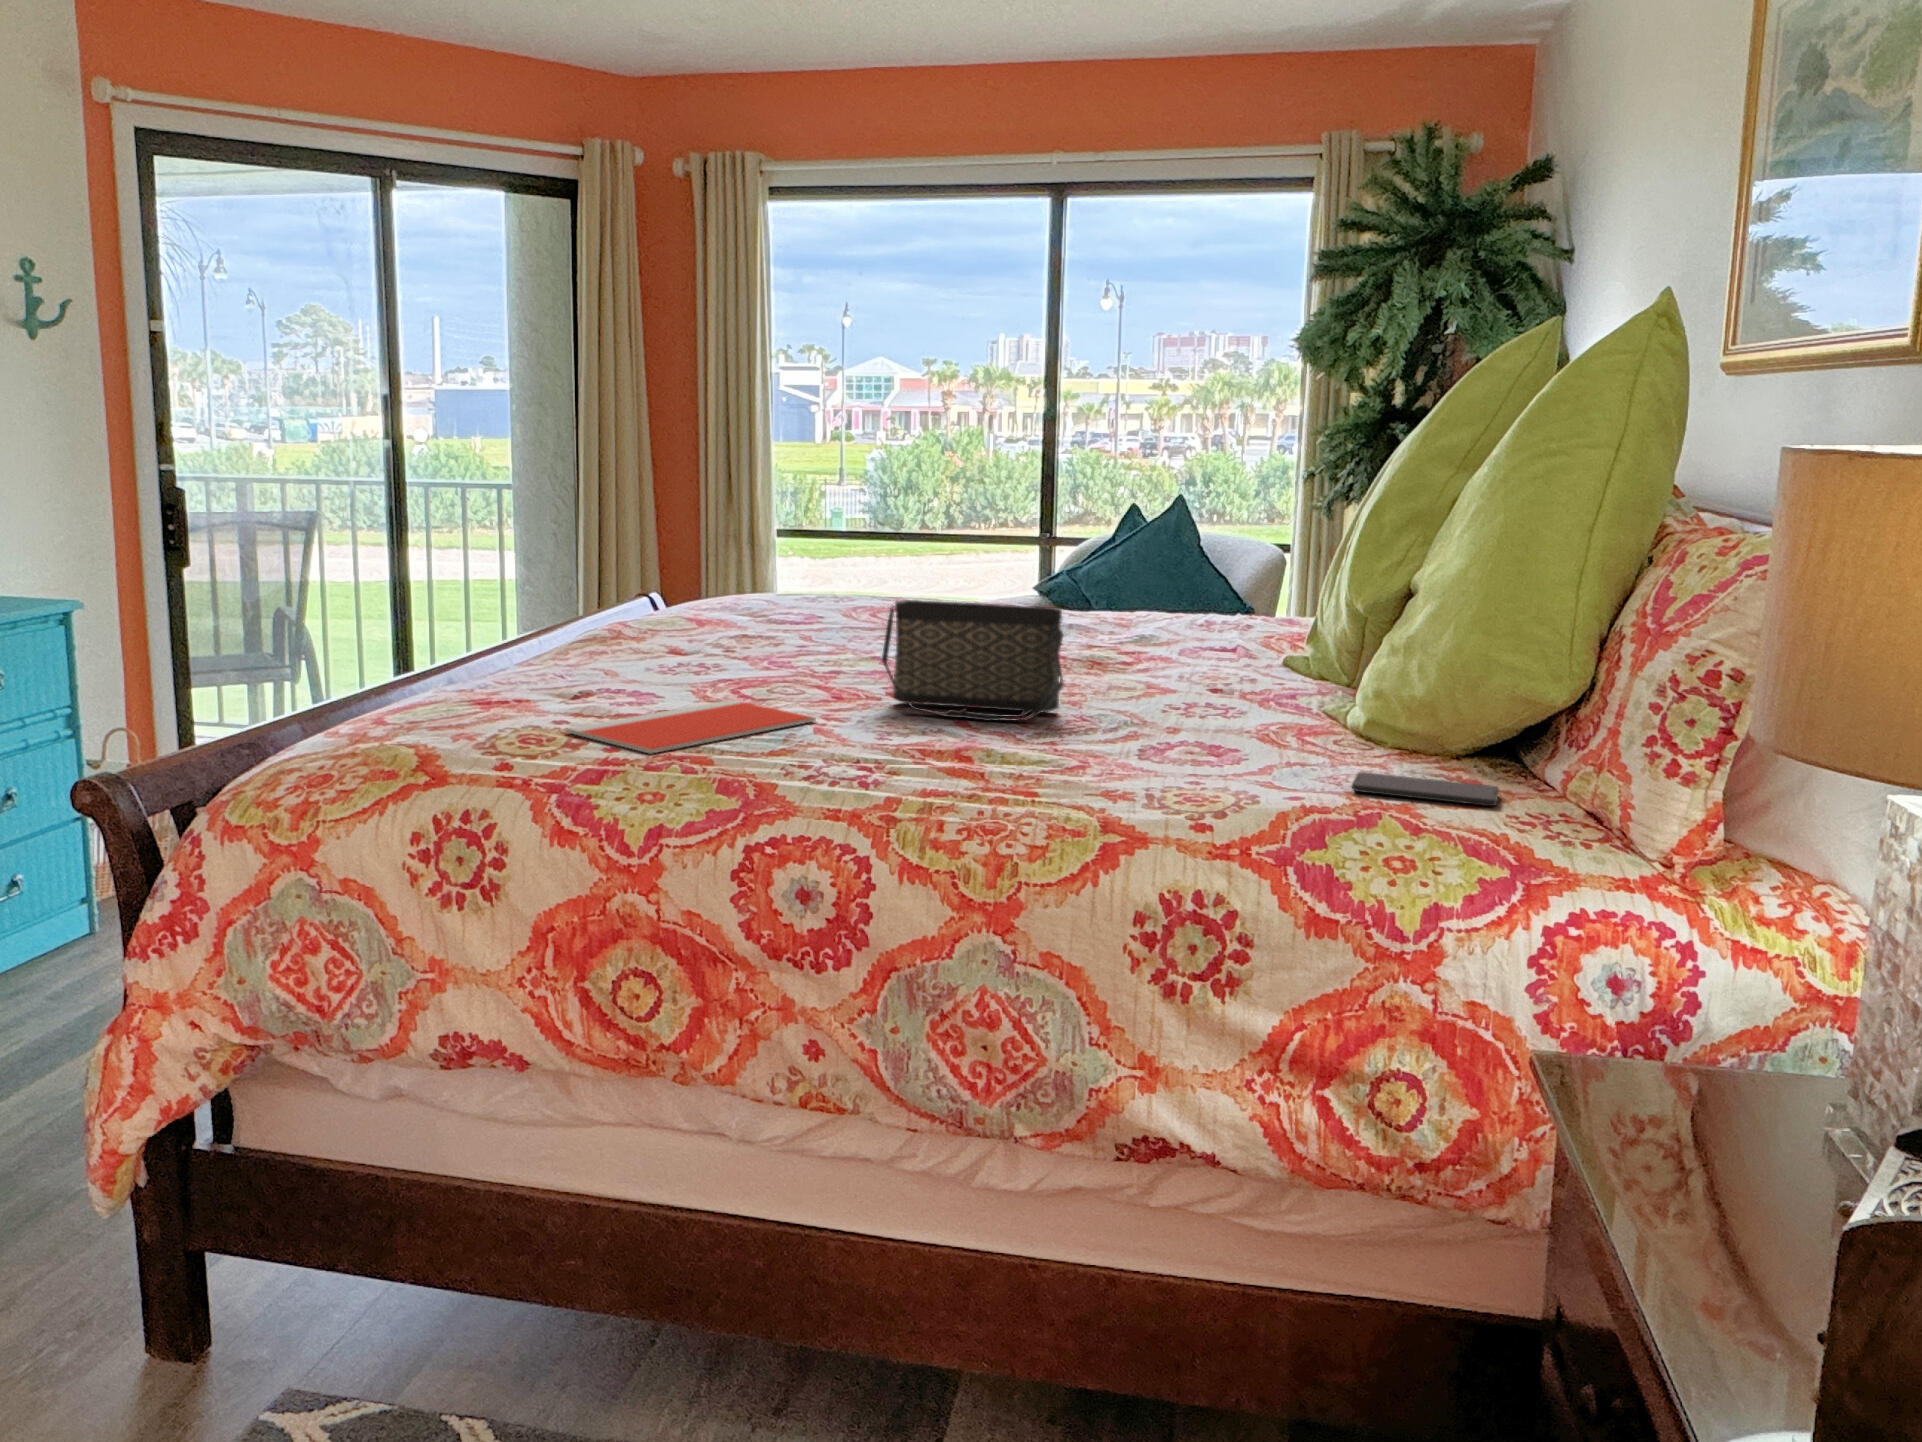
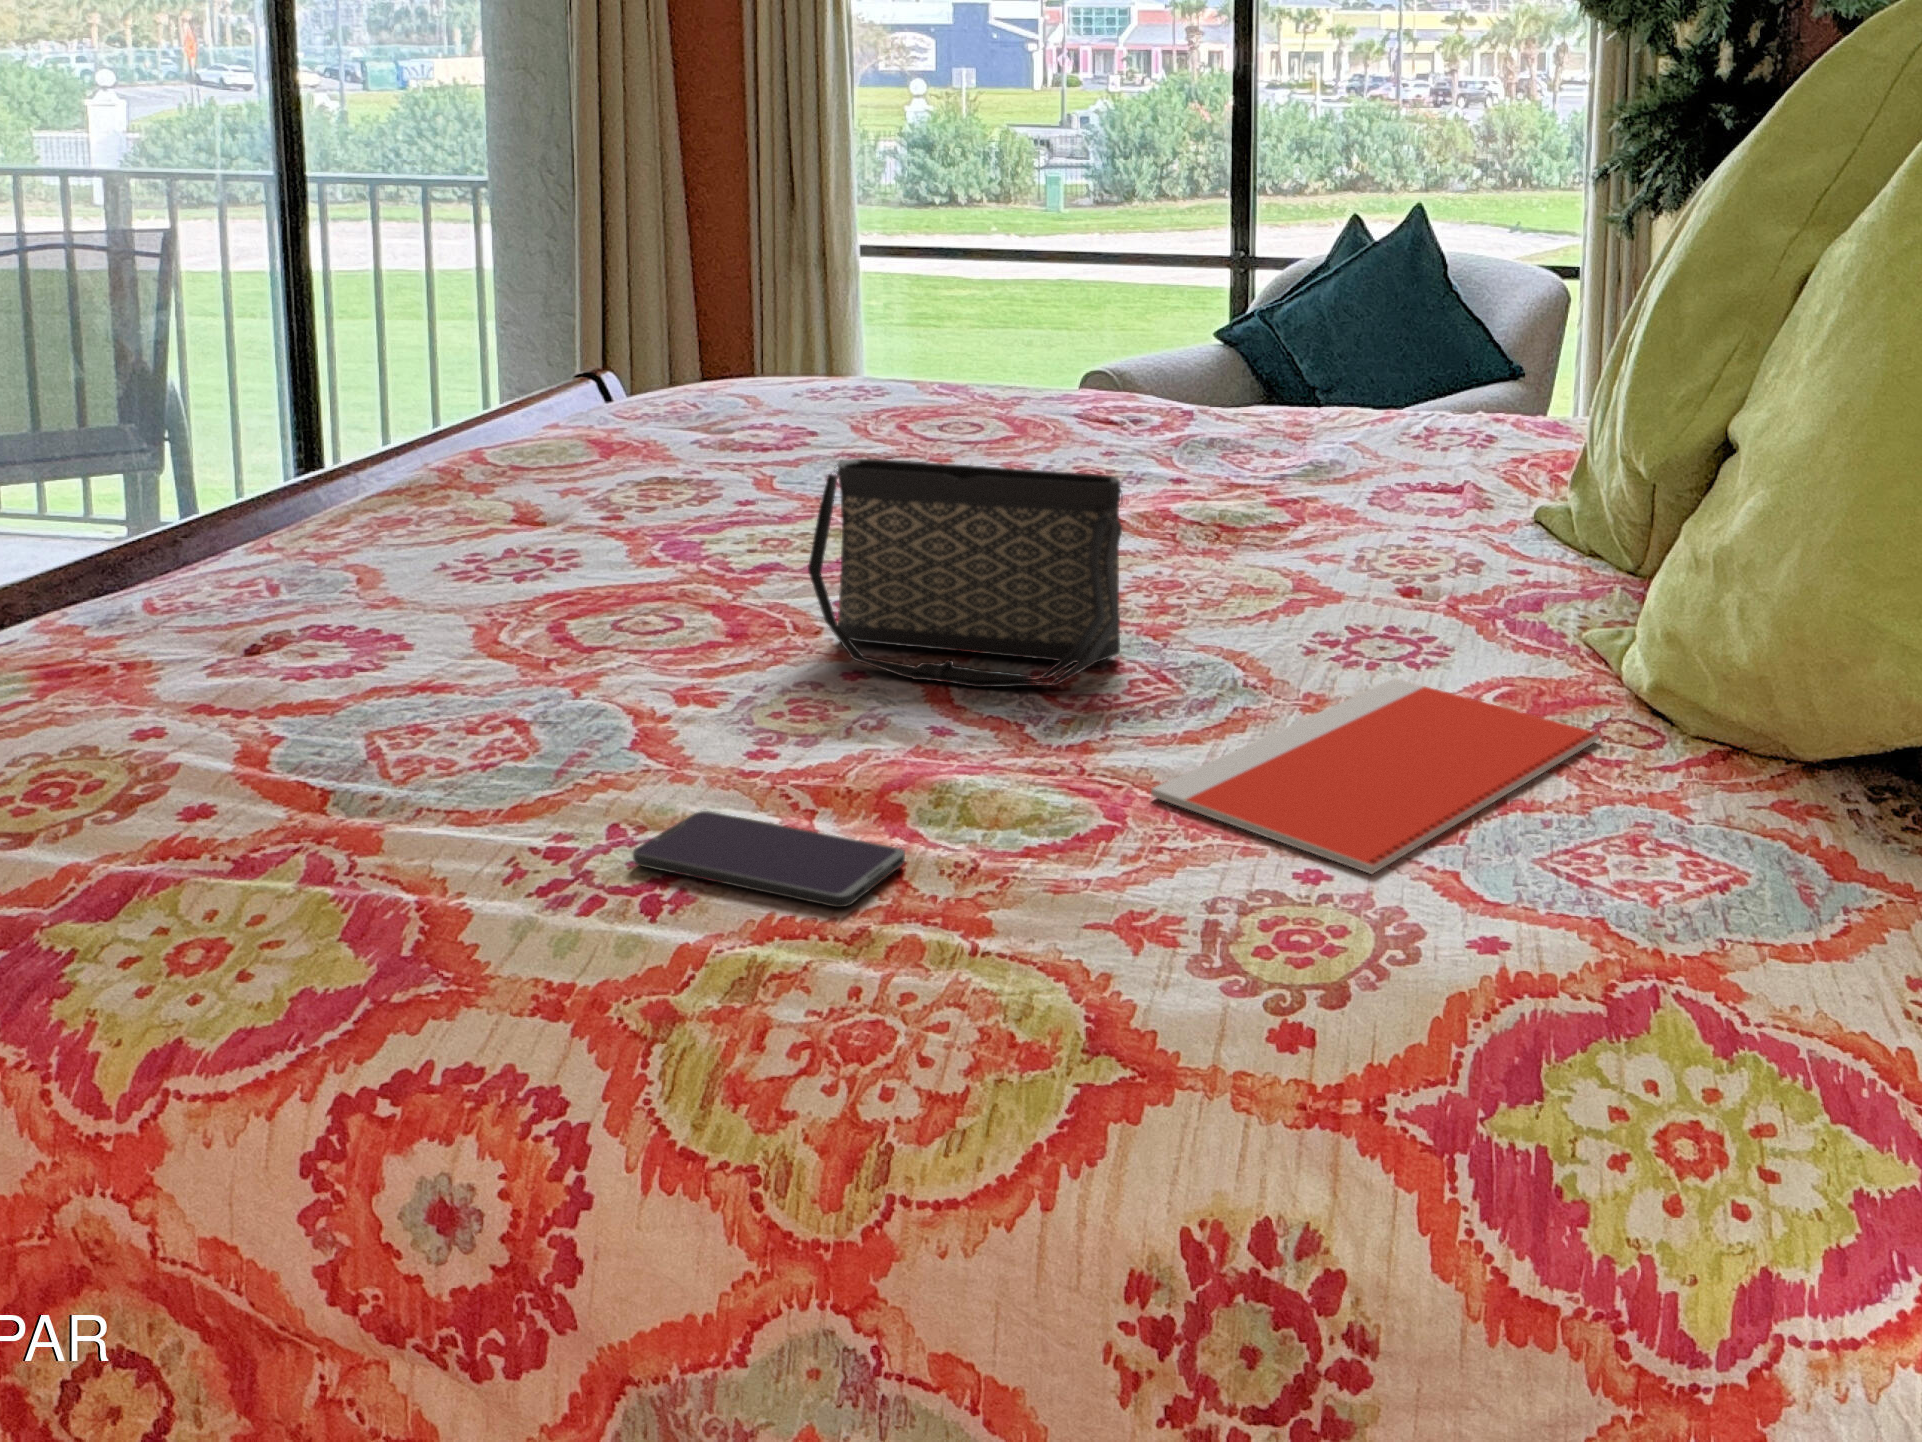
notebook: present [566,700,816,754] -> present [1151,679,1599,874]
smartphone: present [1352,772,1499,806] -> present [633,811,905,907]

